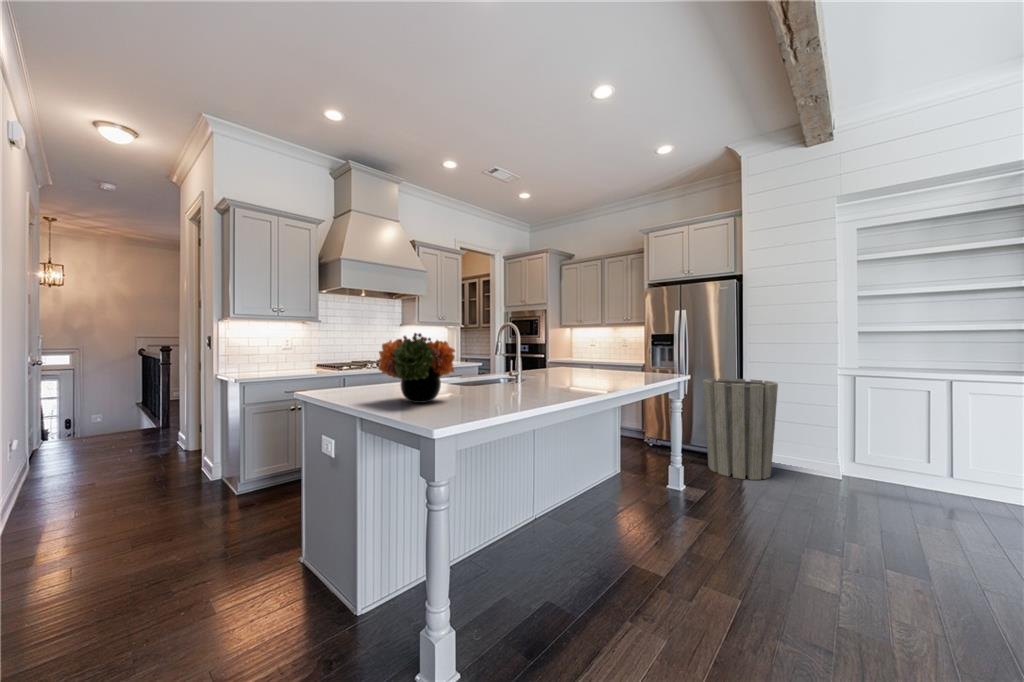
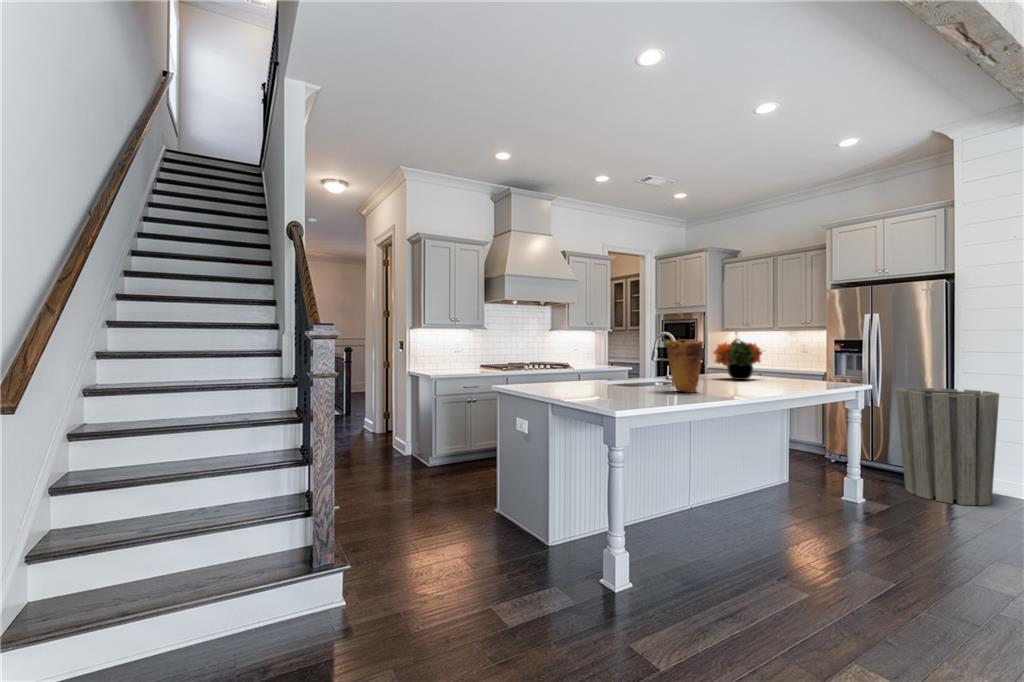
flower arrangement: present [379,333,455,403] -> present [714,339,762,380]
vase: none [505,336,546,396] -> present [665,340,703,392]

